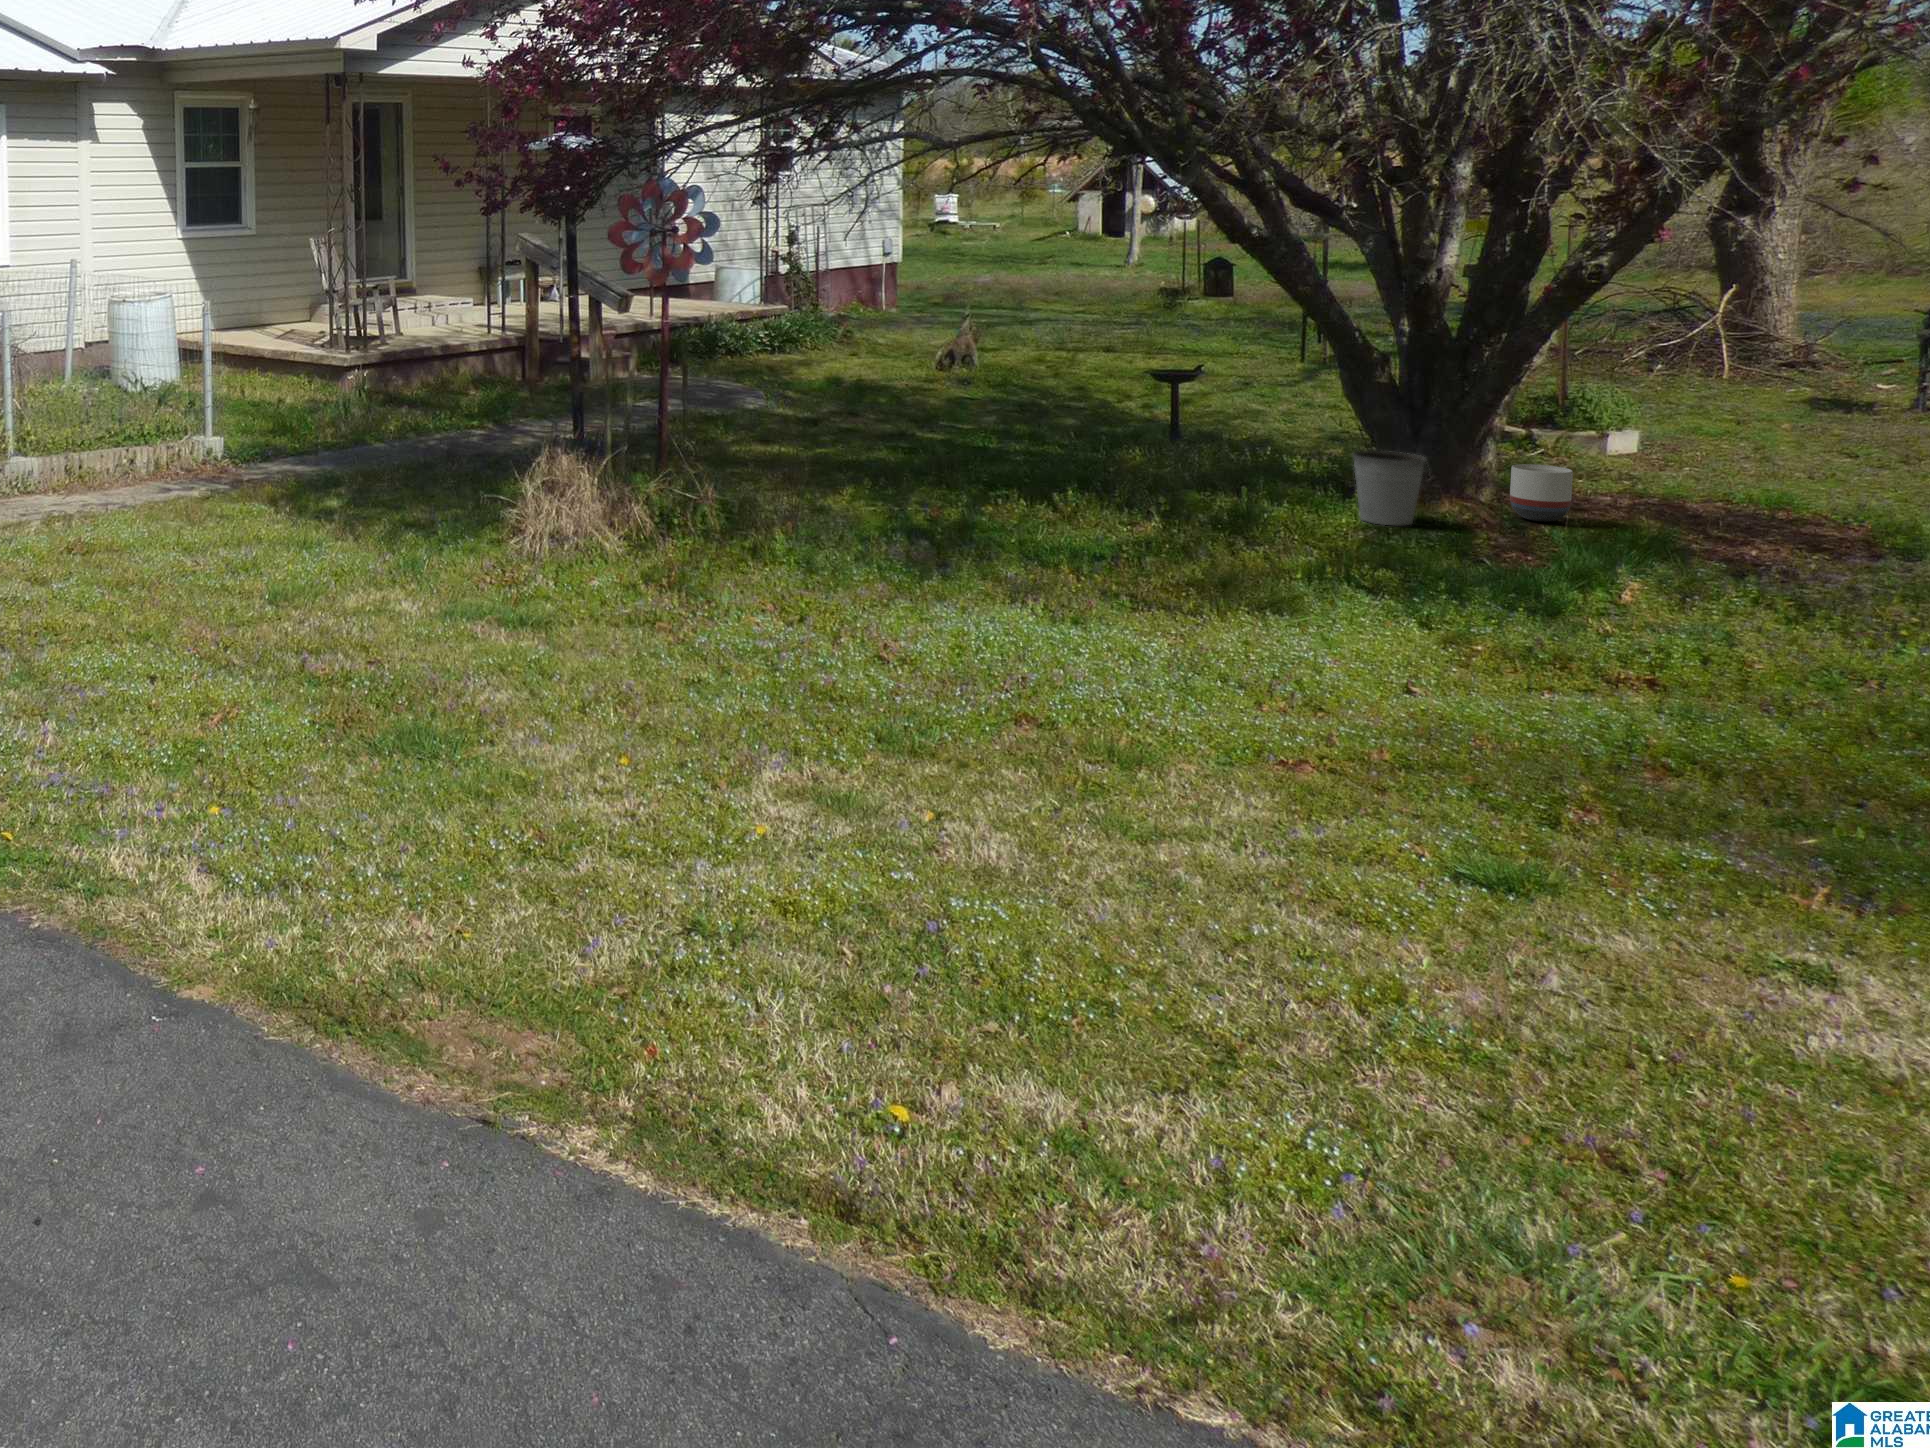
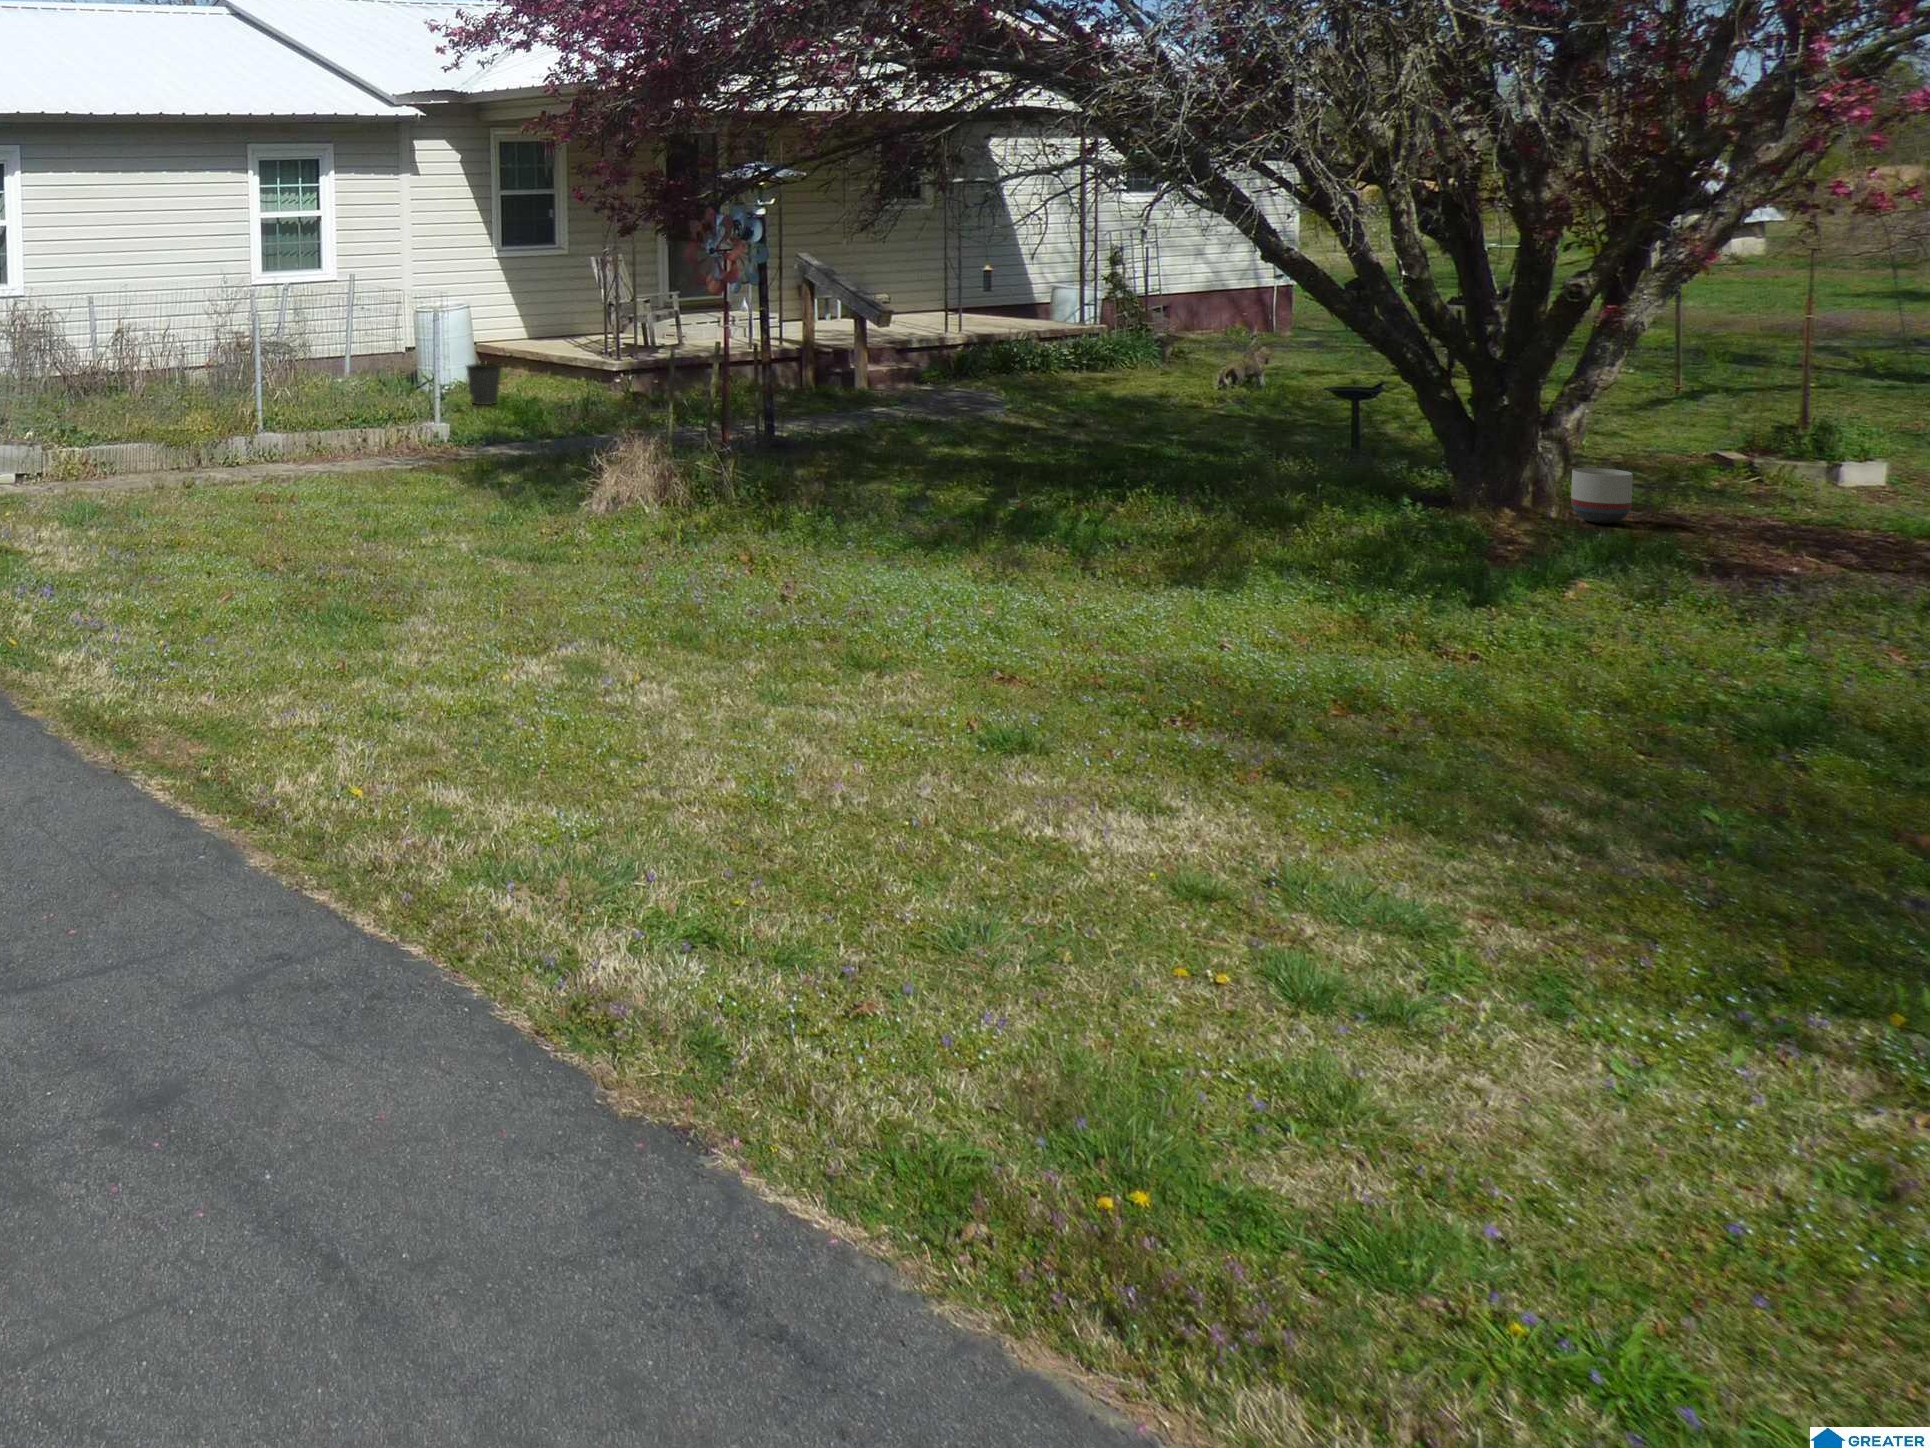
bucket: present [1353,450,1429,526] -> present [466,364,501,405]

